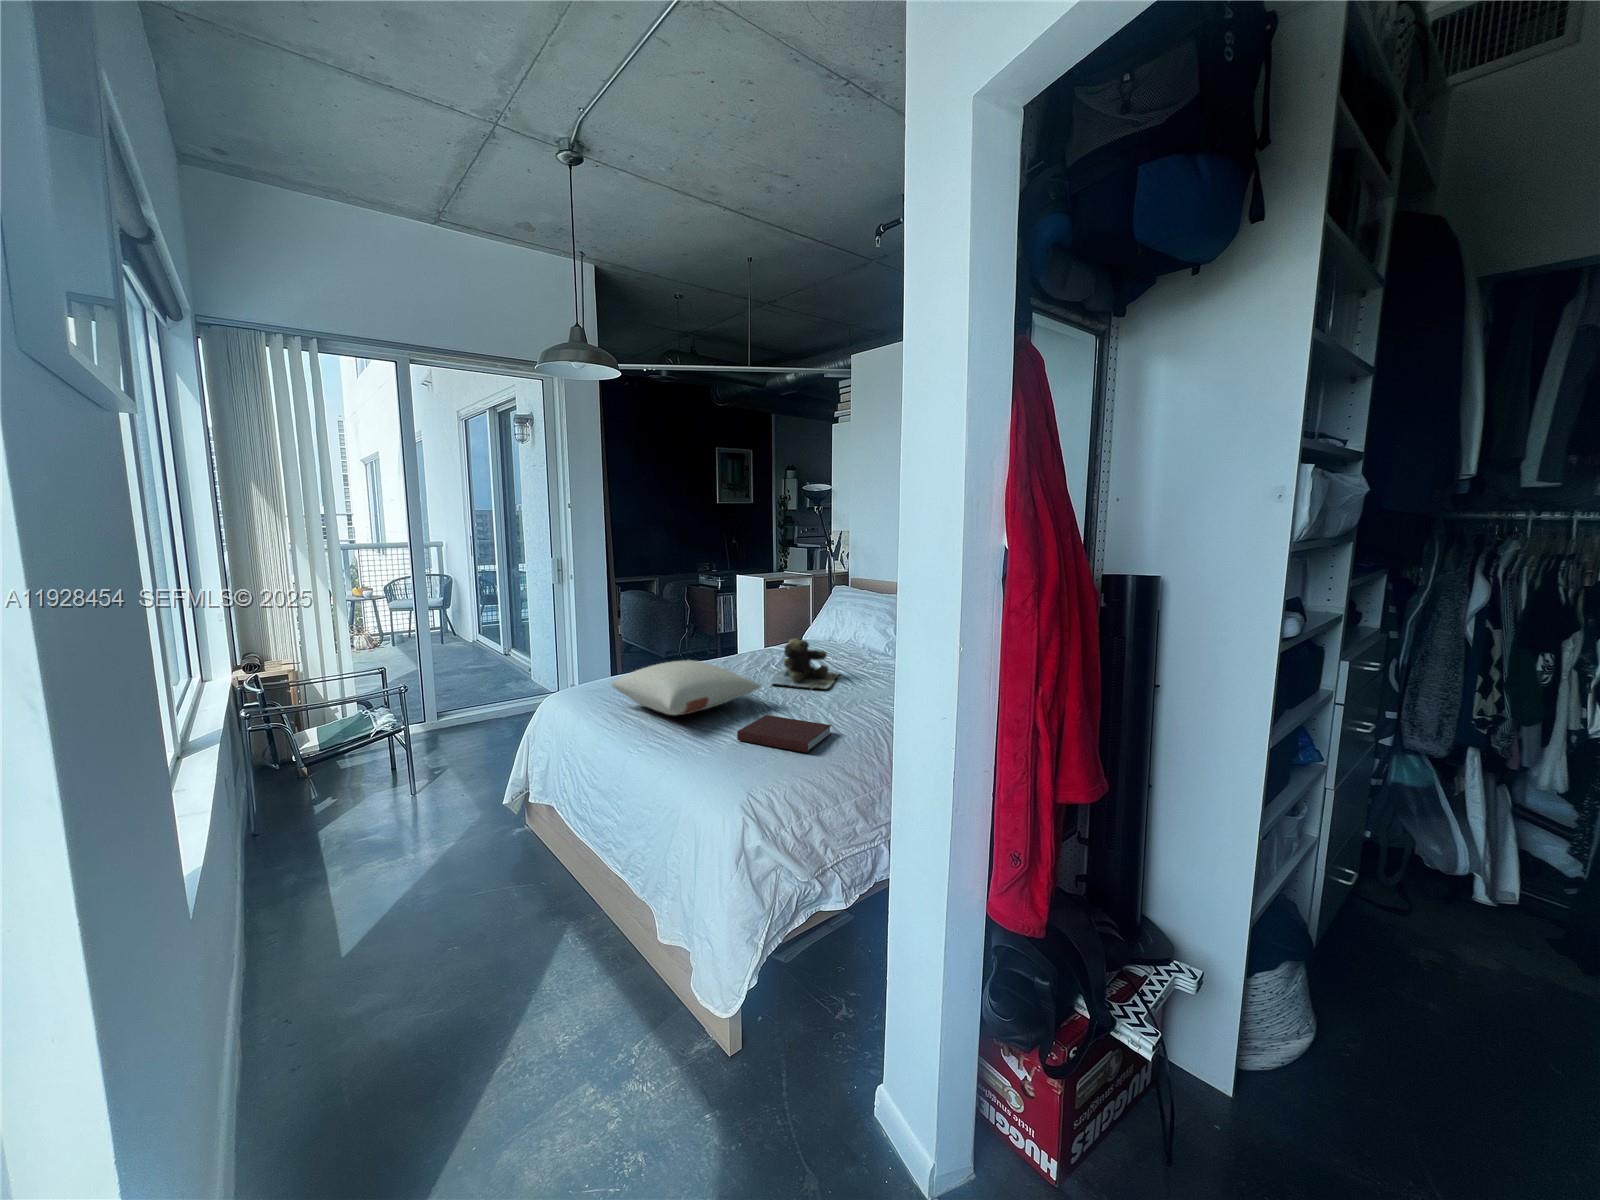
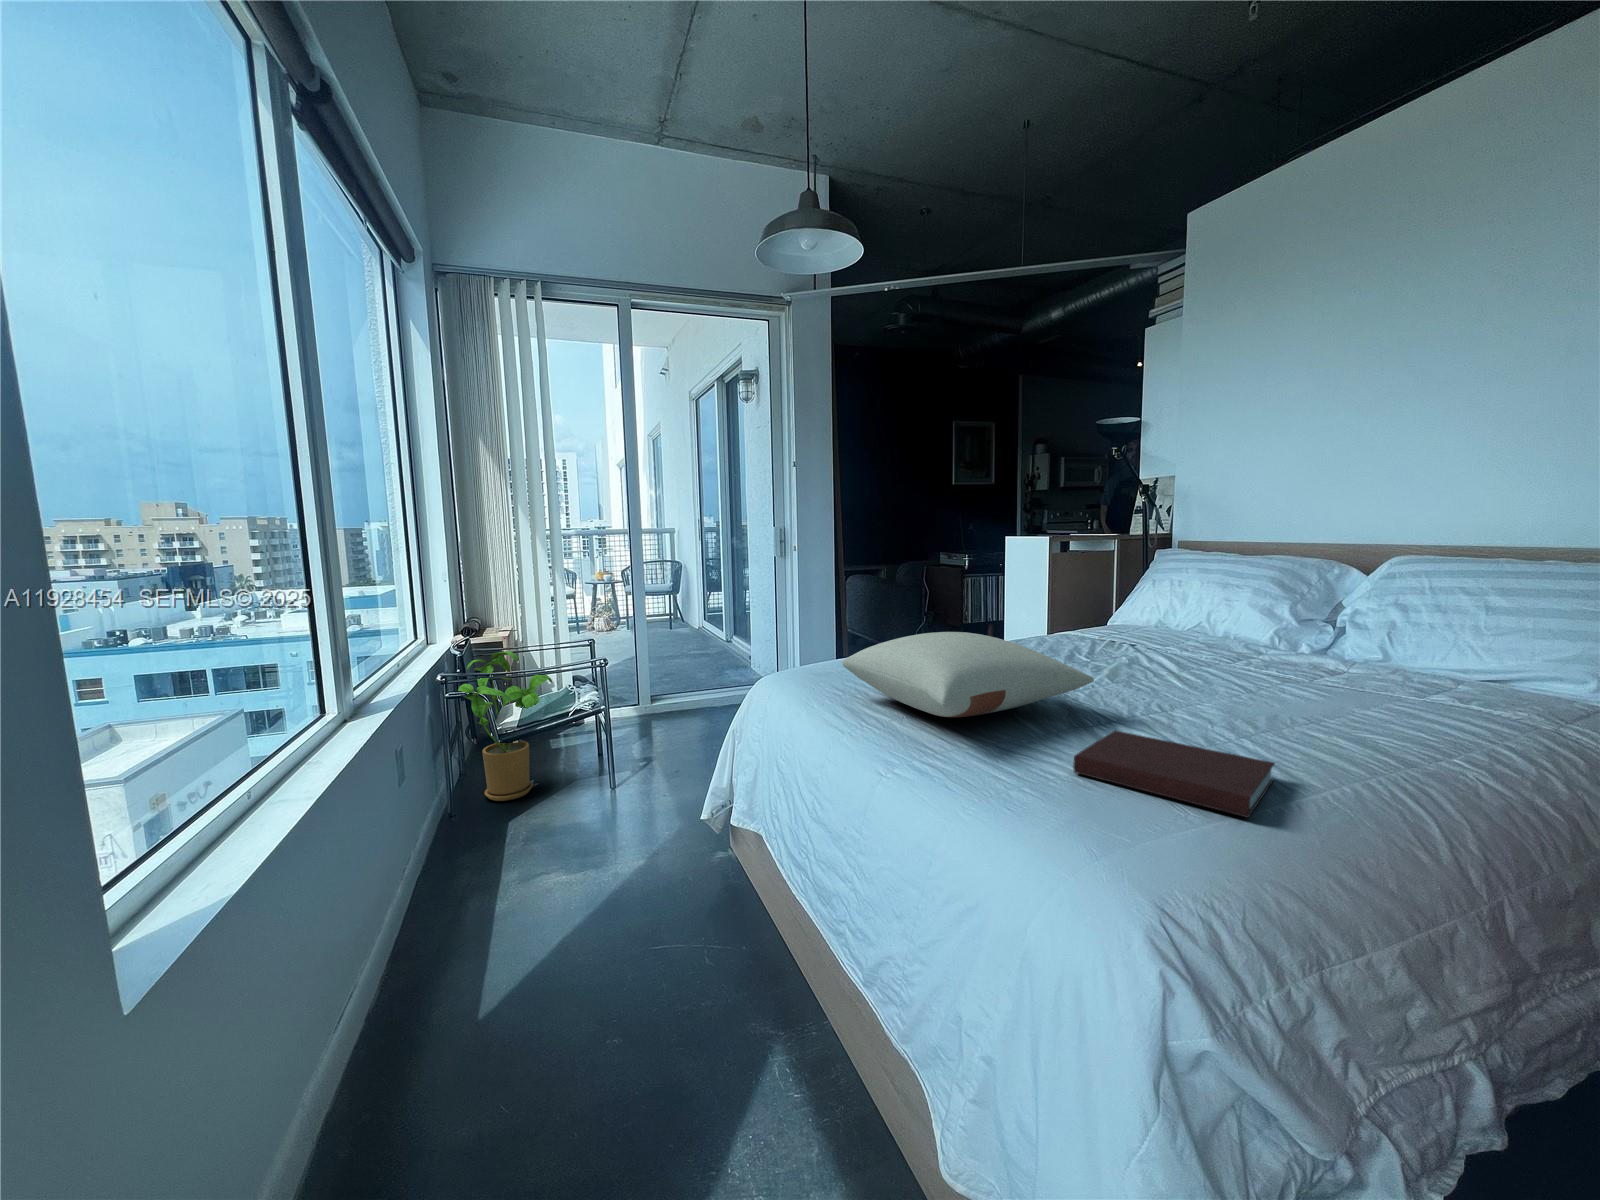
teddy bear: present [769,639,839,689] -> none [1088,609,1212,695]
house plant: none [253,684,347,819] -> present [458,651,552,801]

